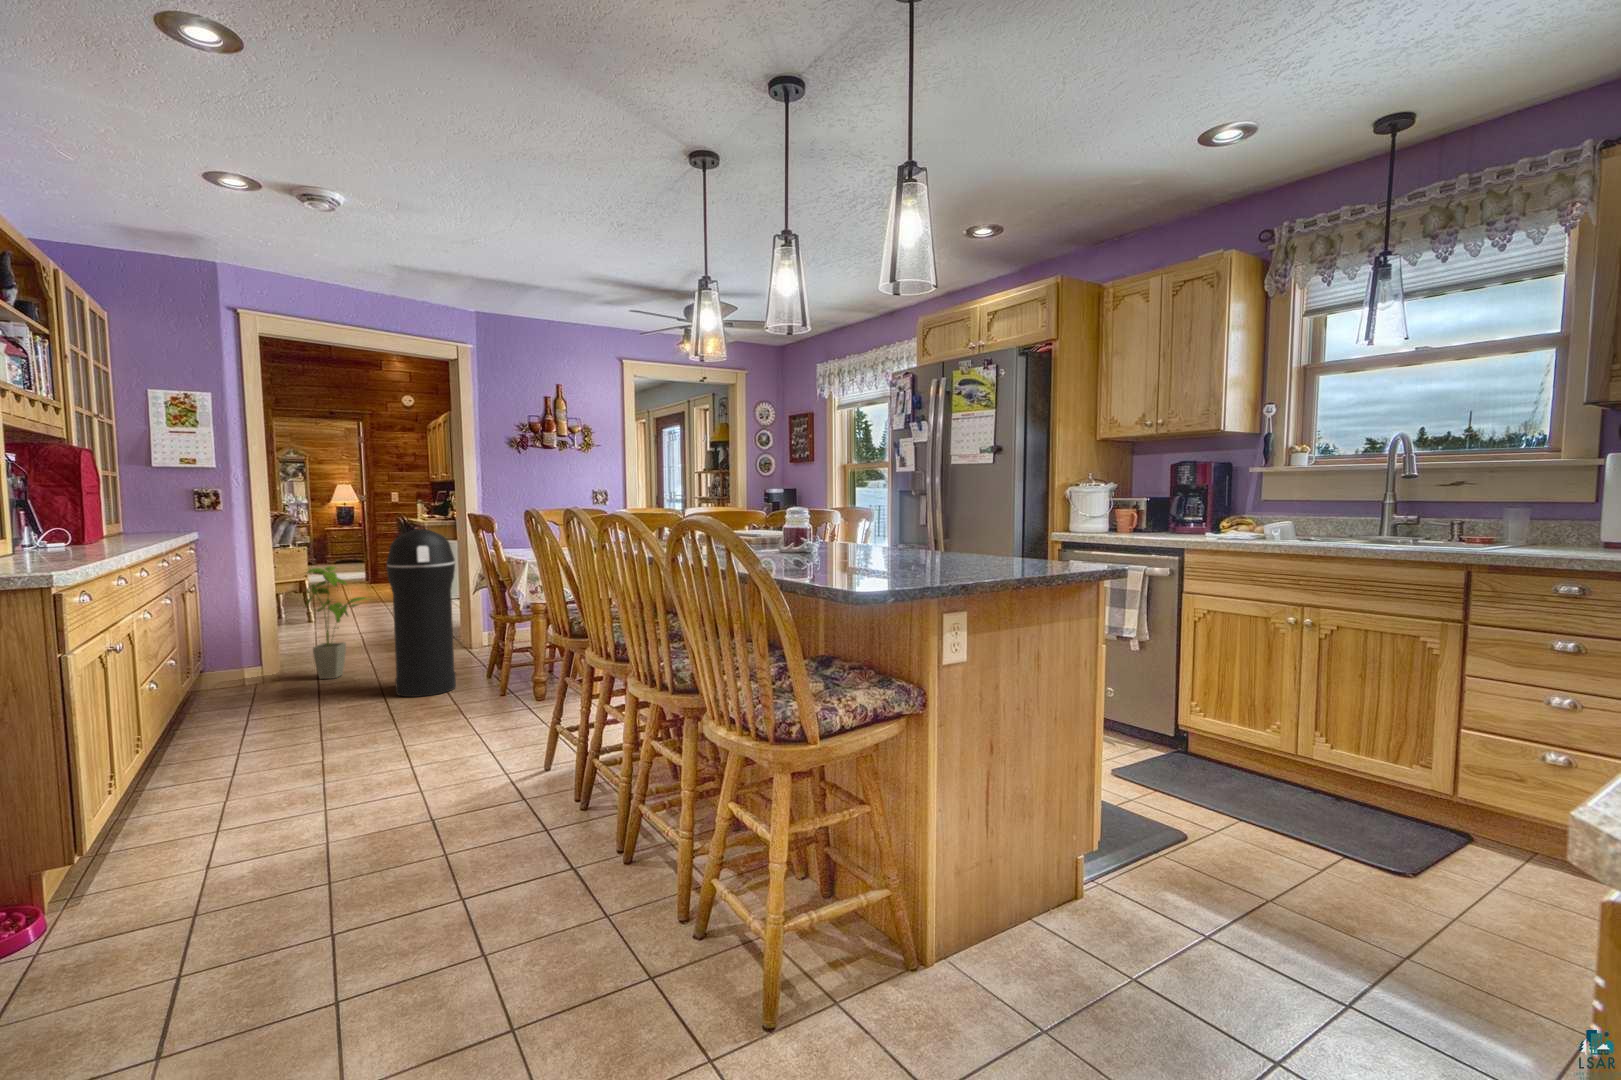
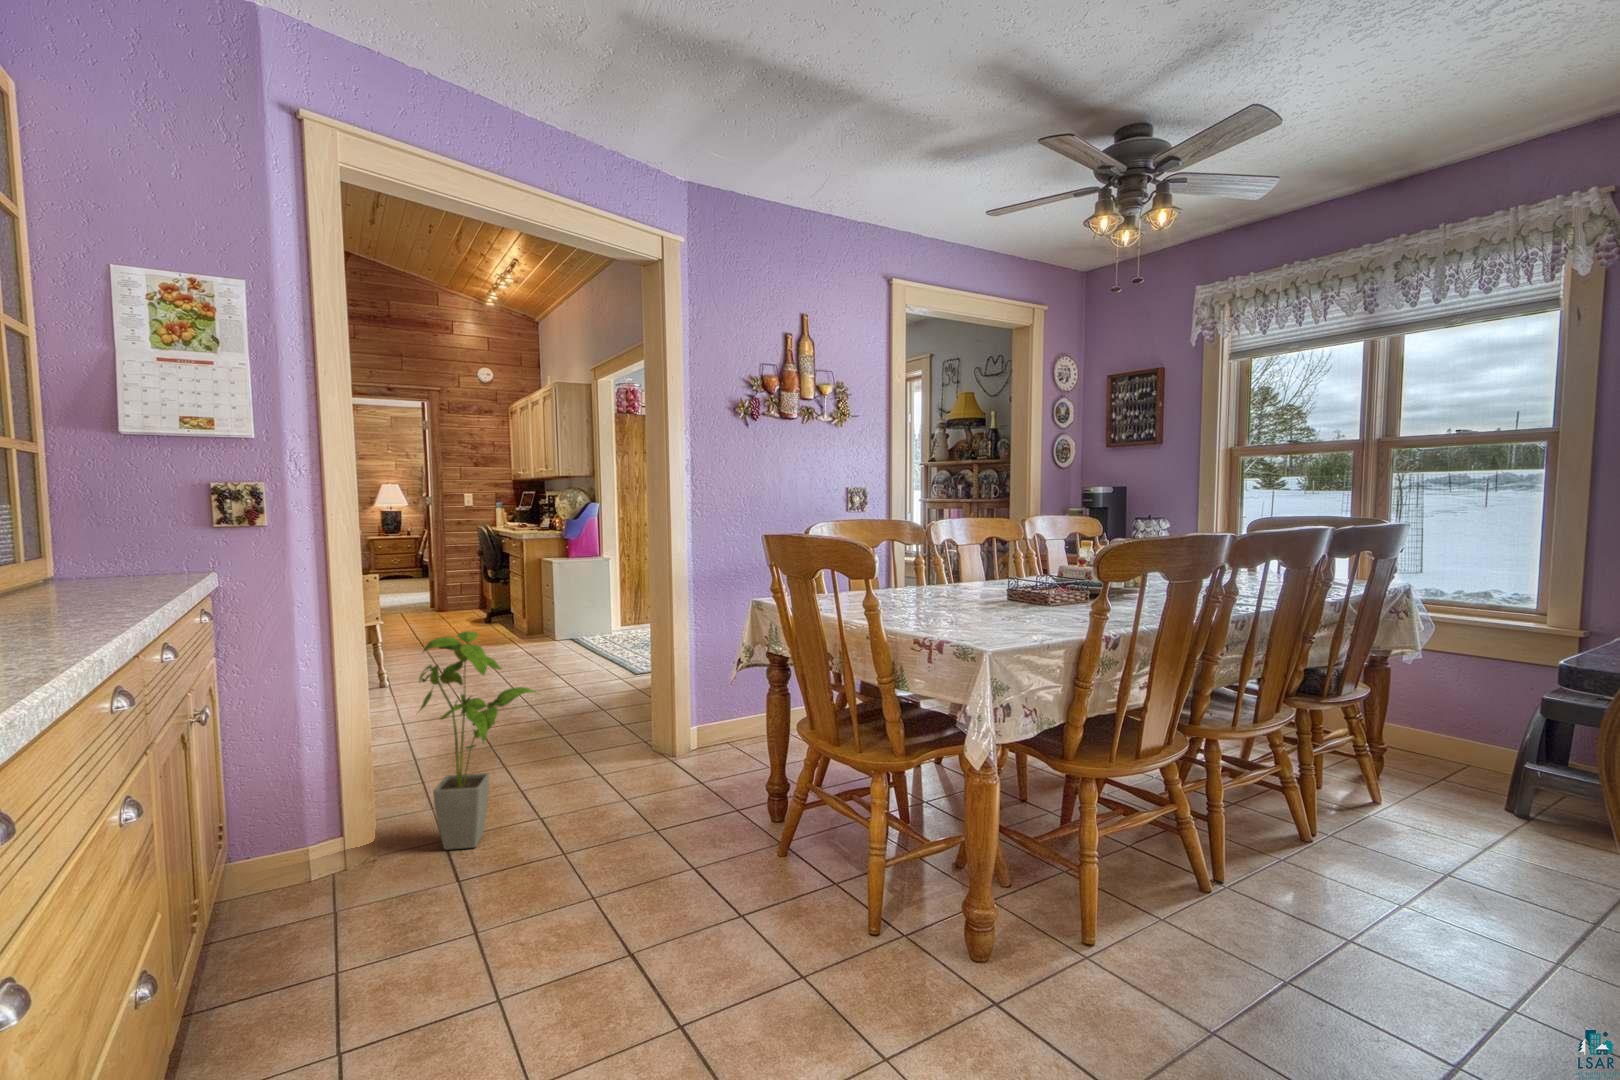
trash can: present [386,529,456,697] -> none [606,564,737,925]

